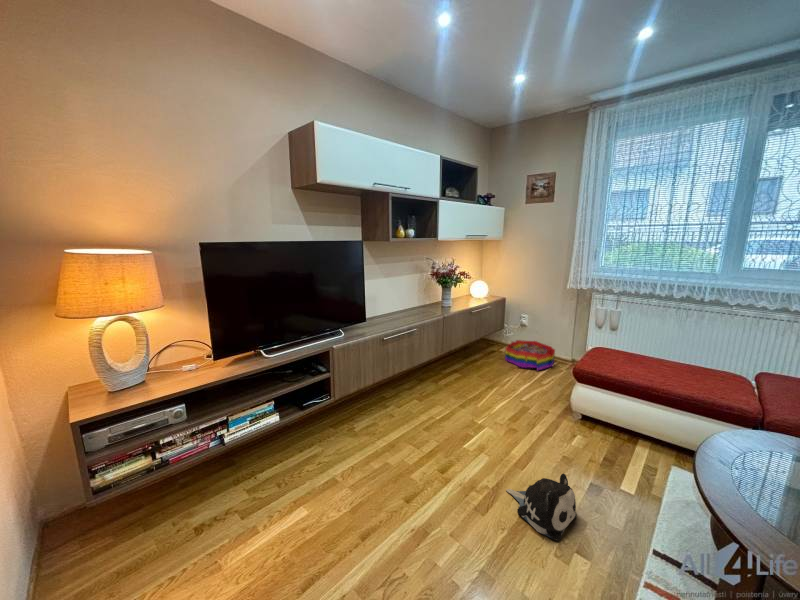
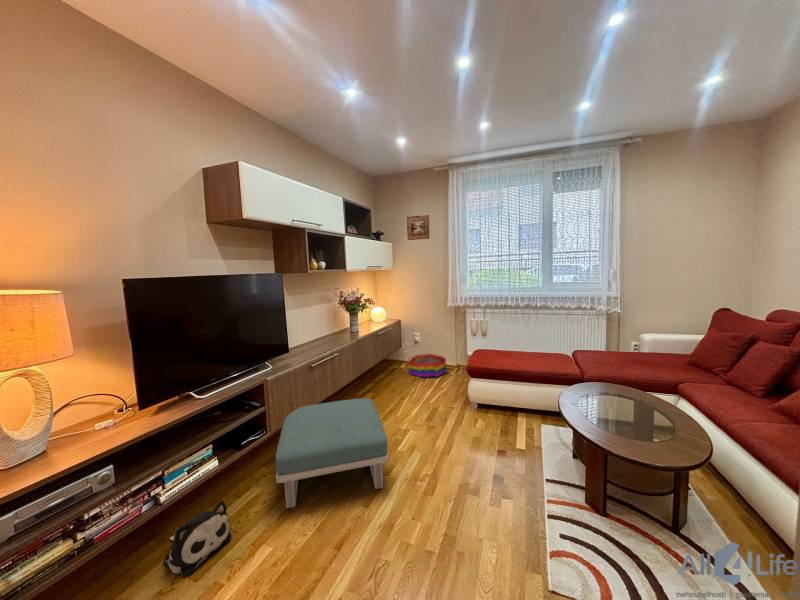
footstool: none [324,378,444,490] -> present [275,398,389,508]
plush toy: present [506,474,577,541] -> present [164,501,231,575]

